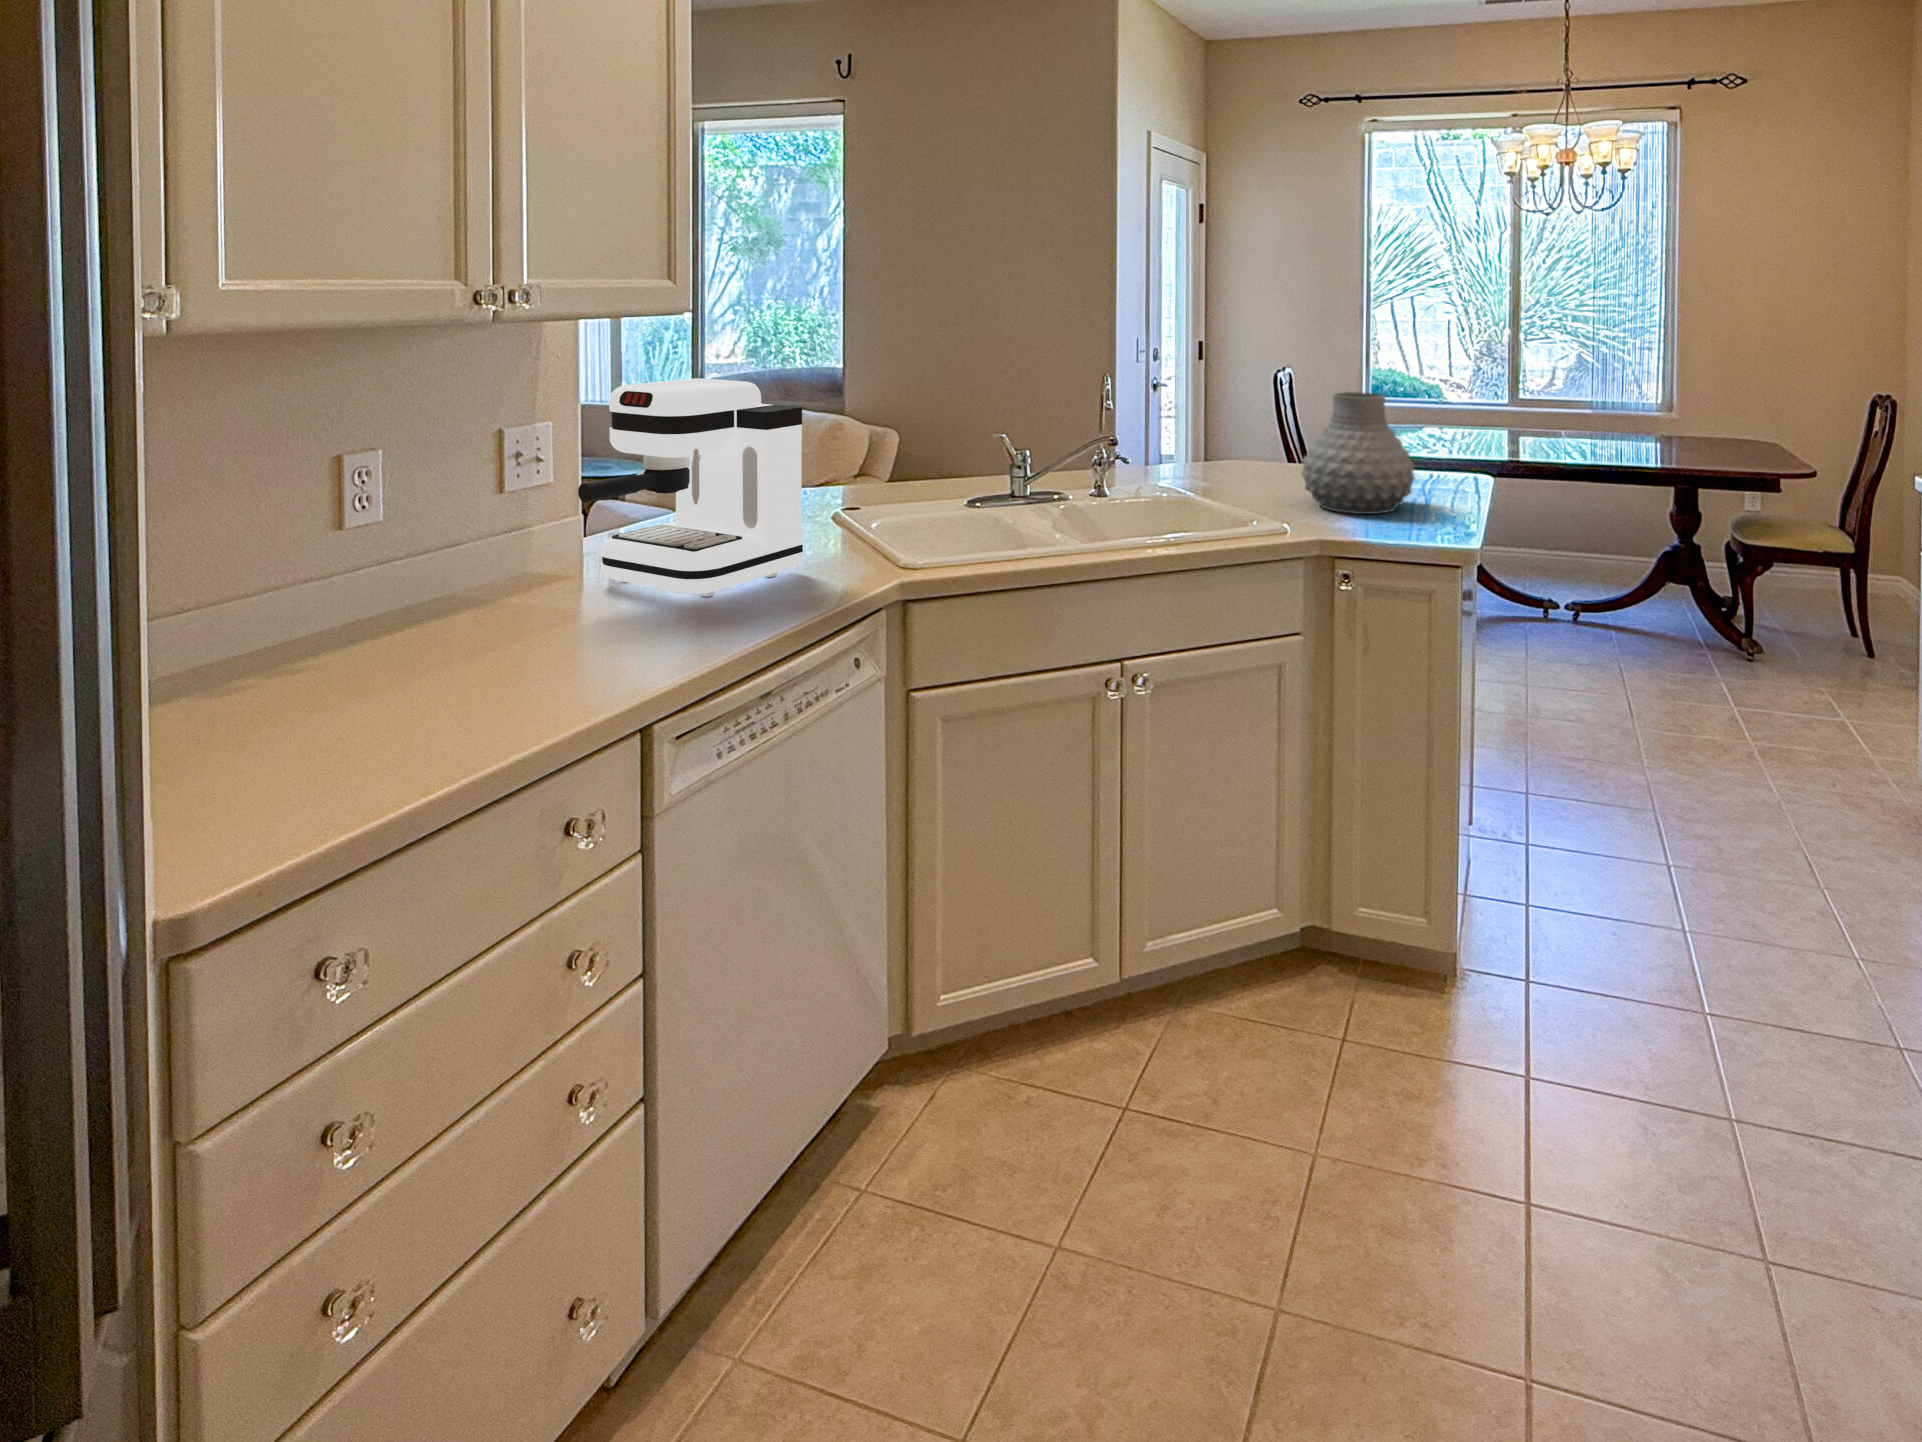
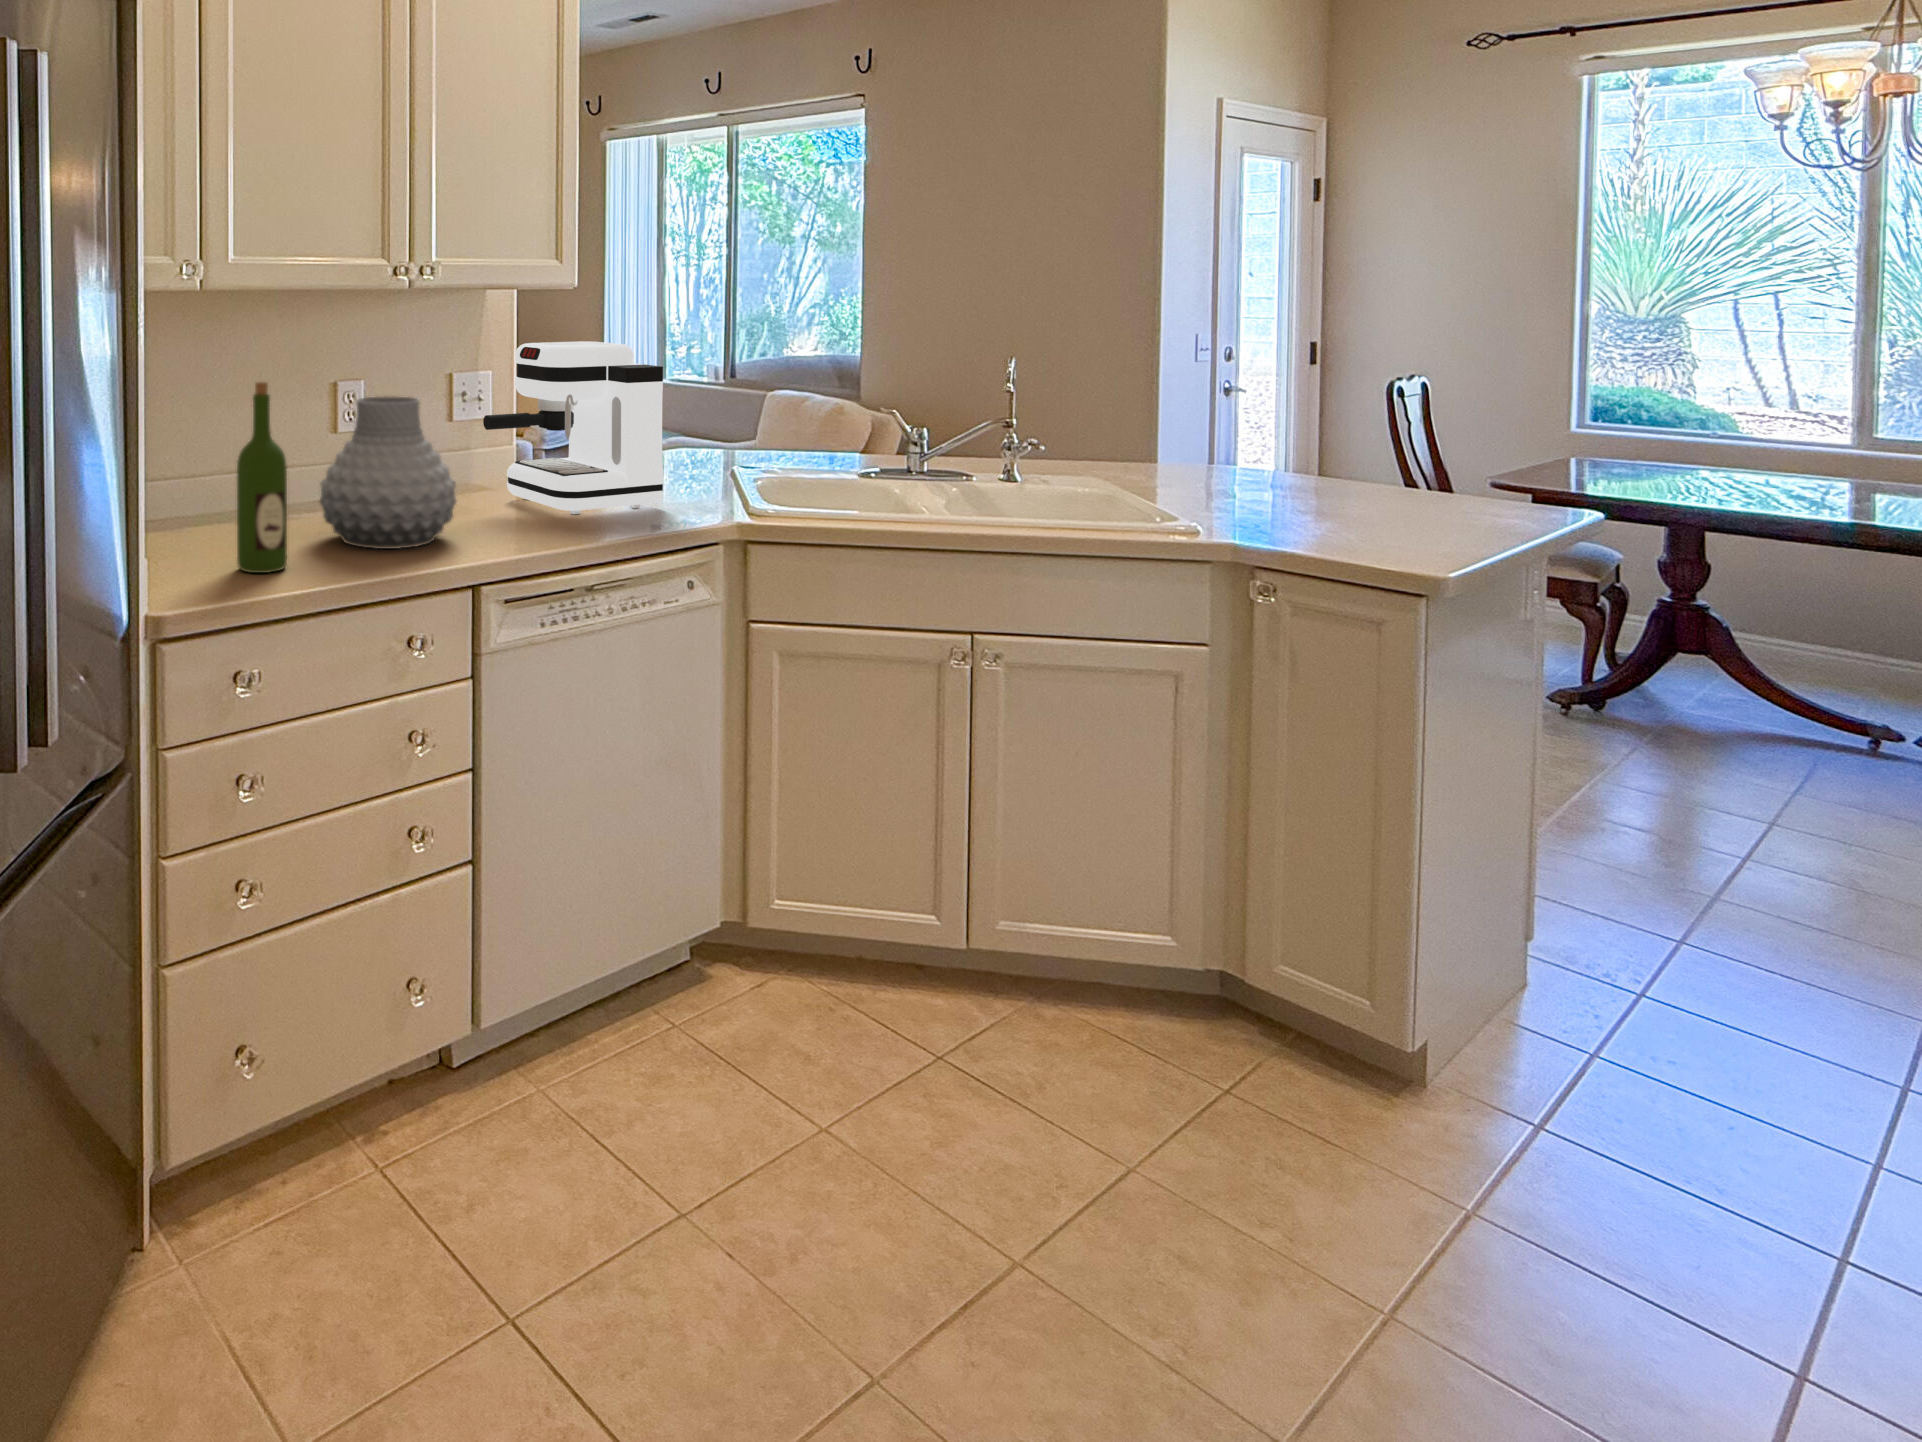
vase: present [1302,392,1415,514] -> present [320,396,456,549]
wine bottle: none [259,484,353,790] -> present [237,382,287,573]

